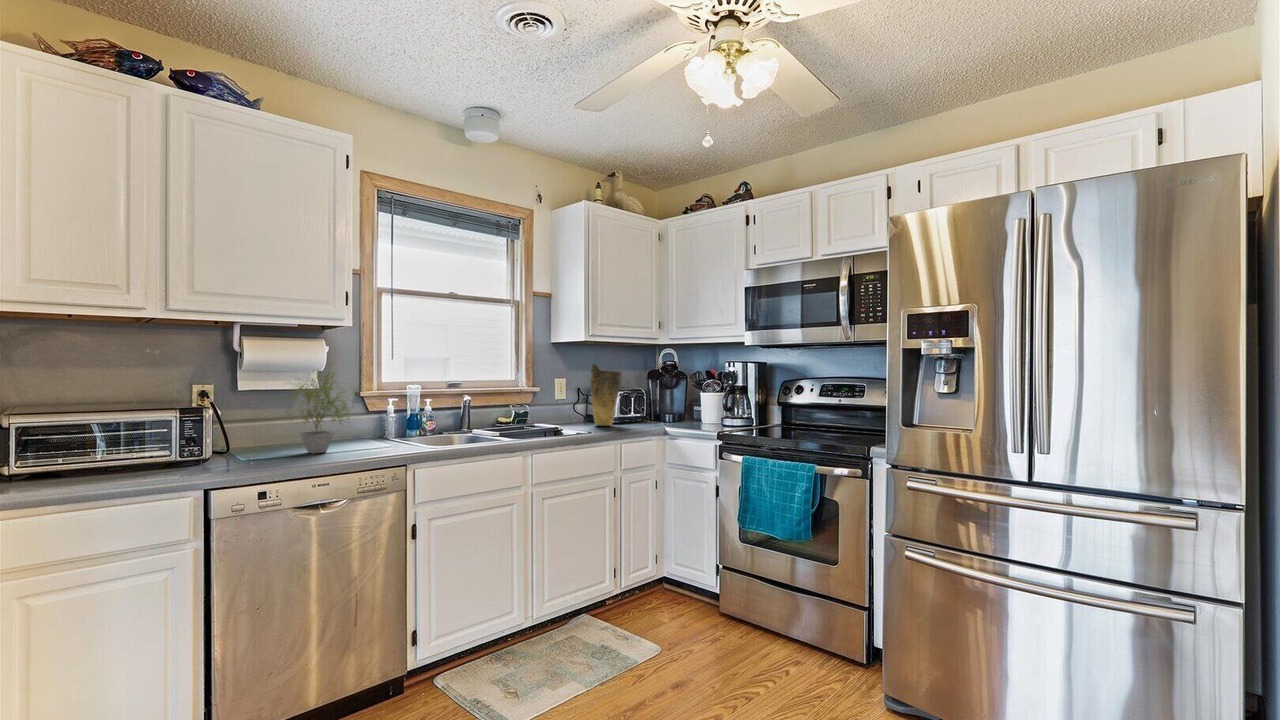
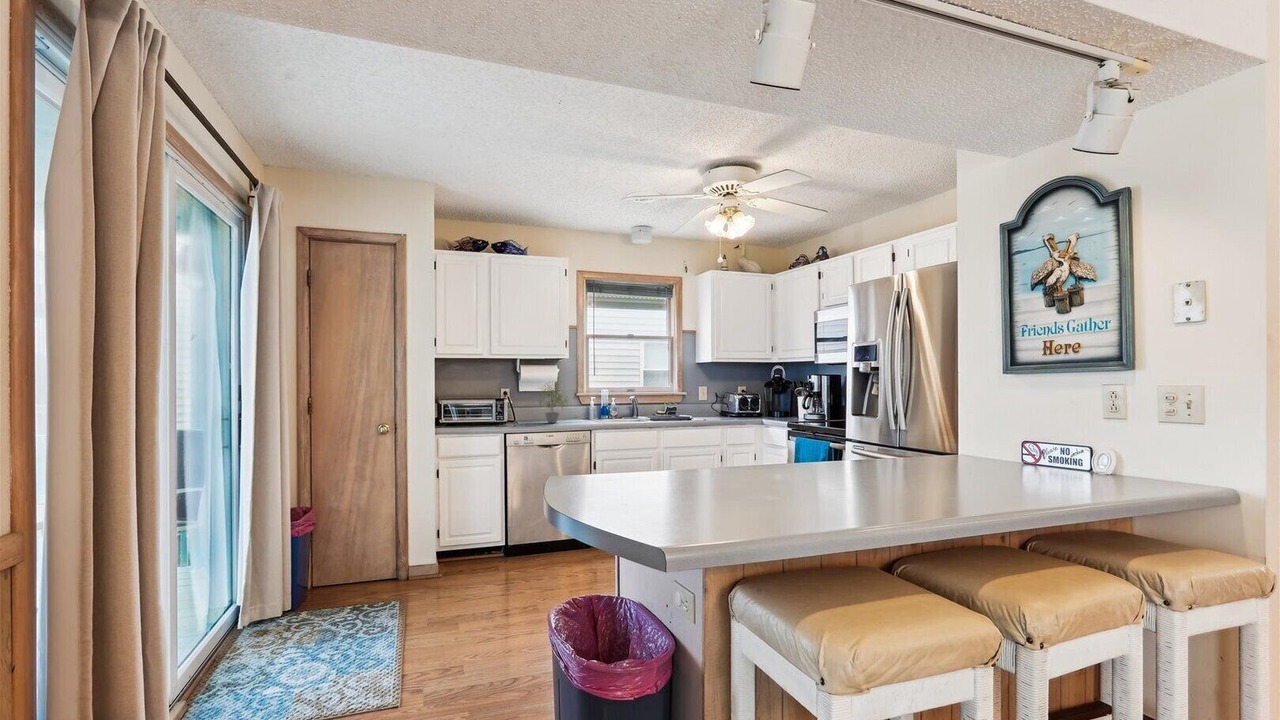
vase: present [590,363,622,426] -> none [714,376,737,418]

